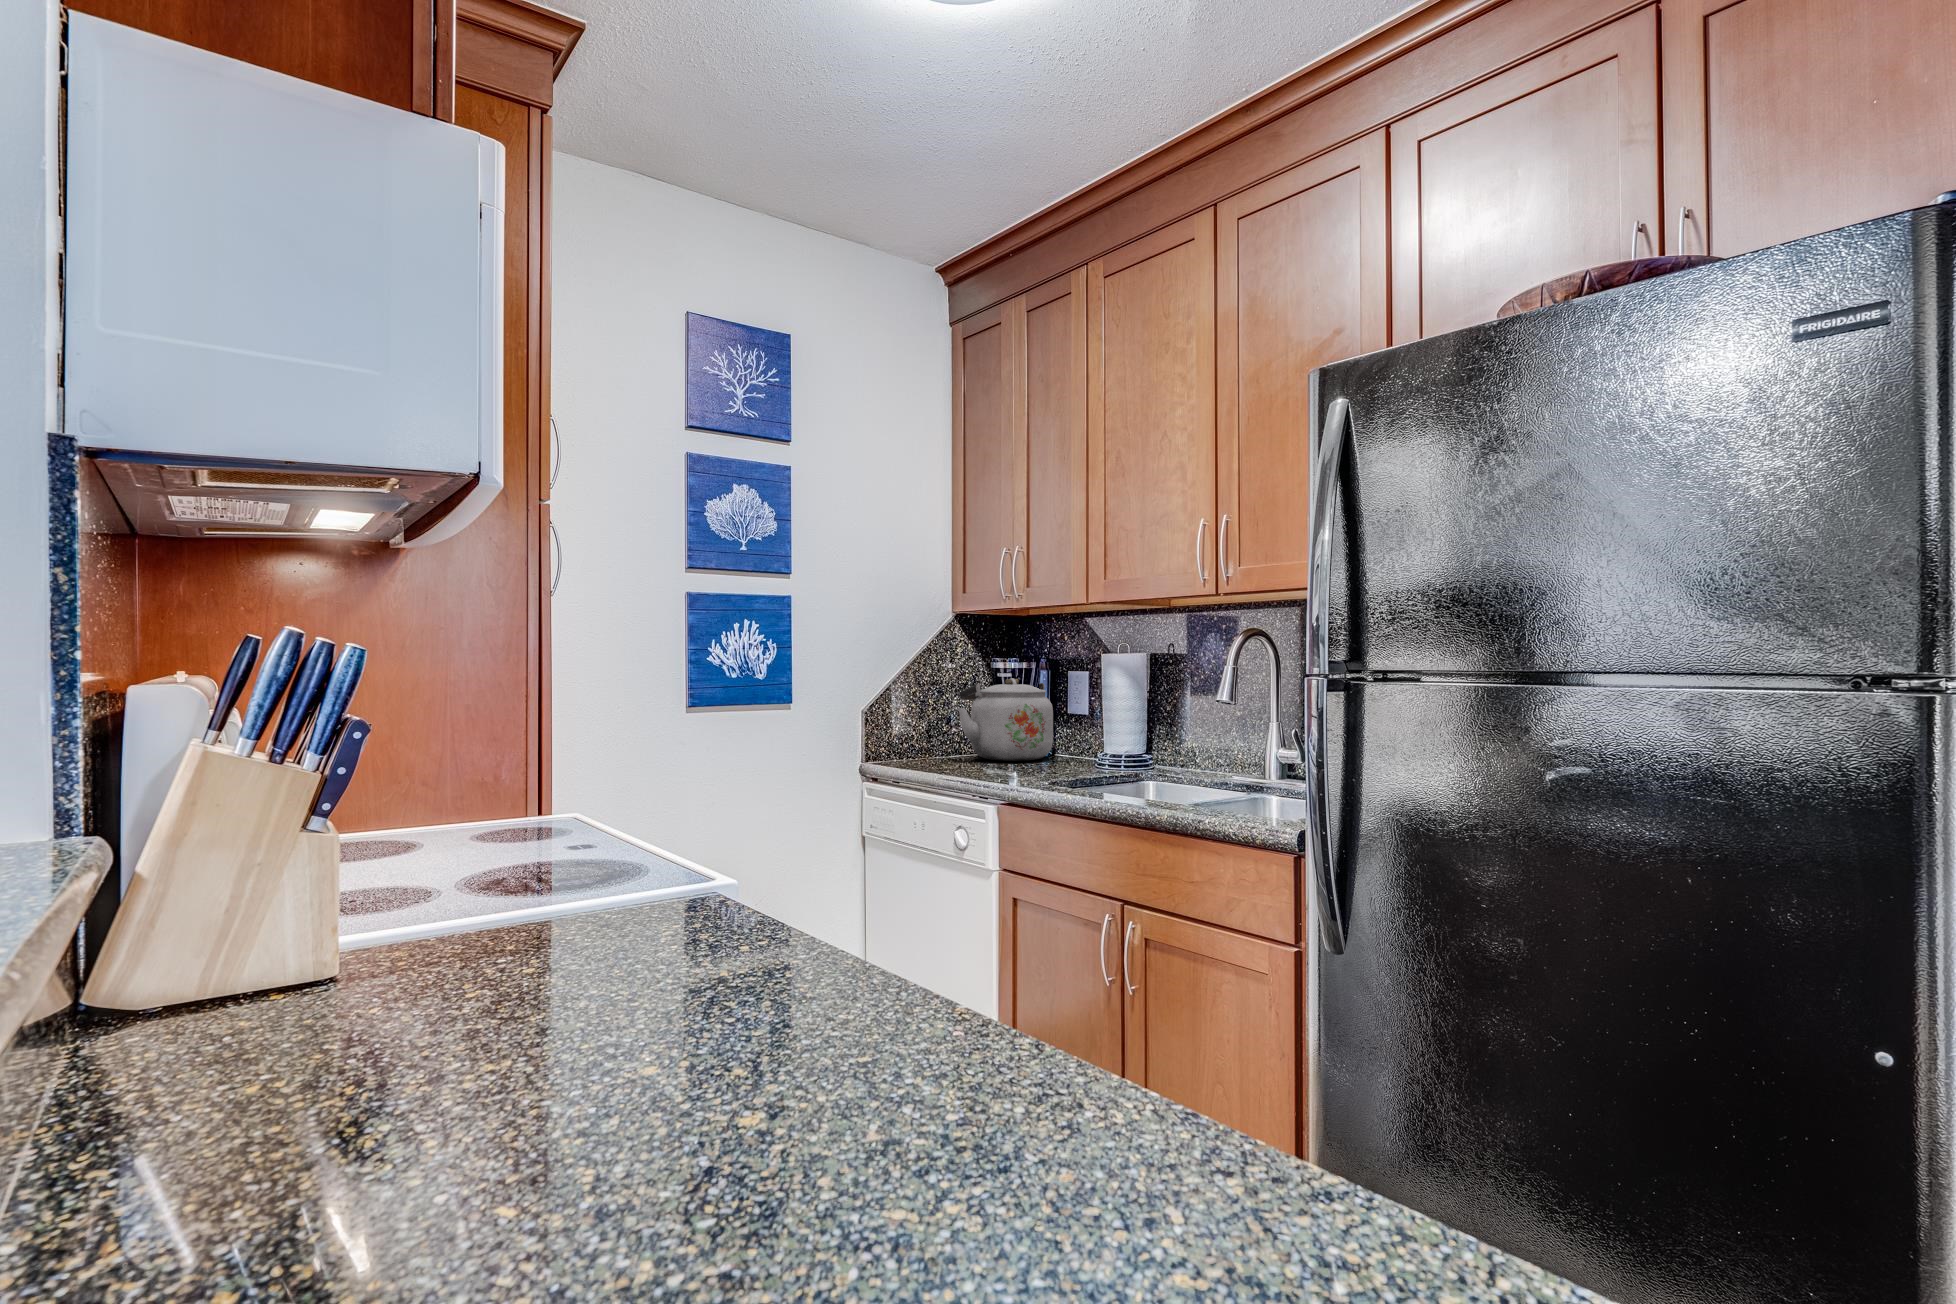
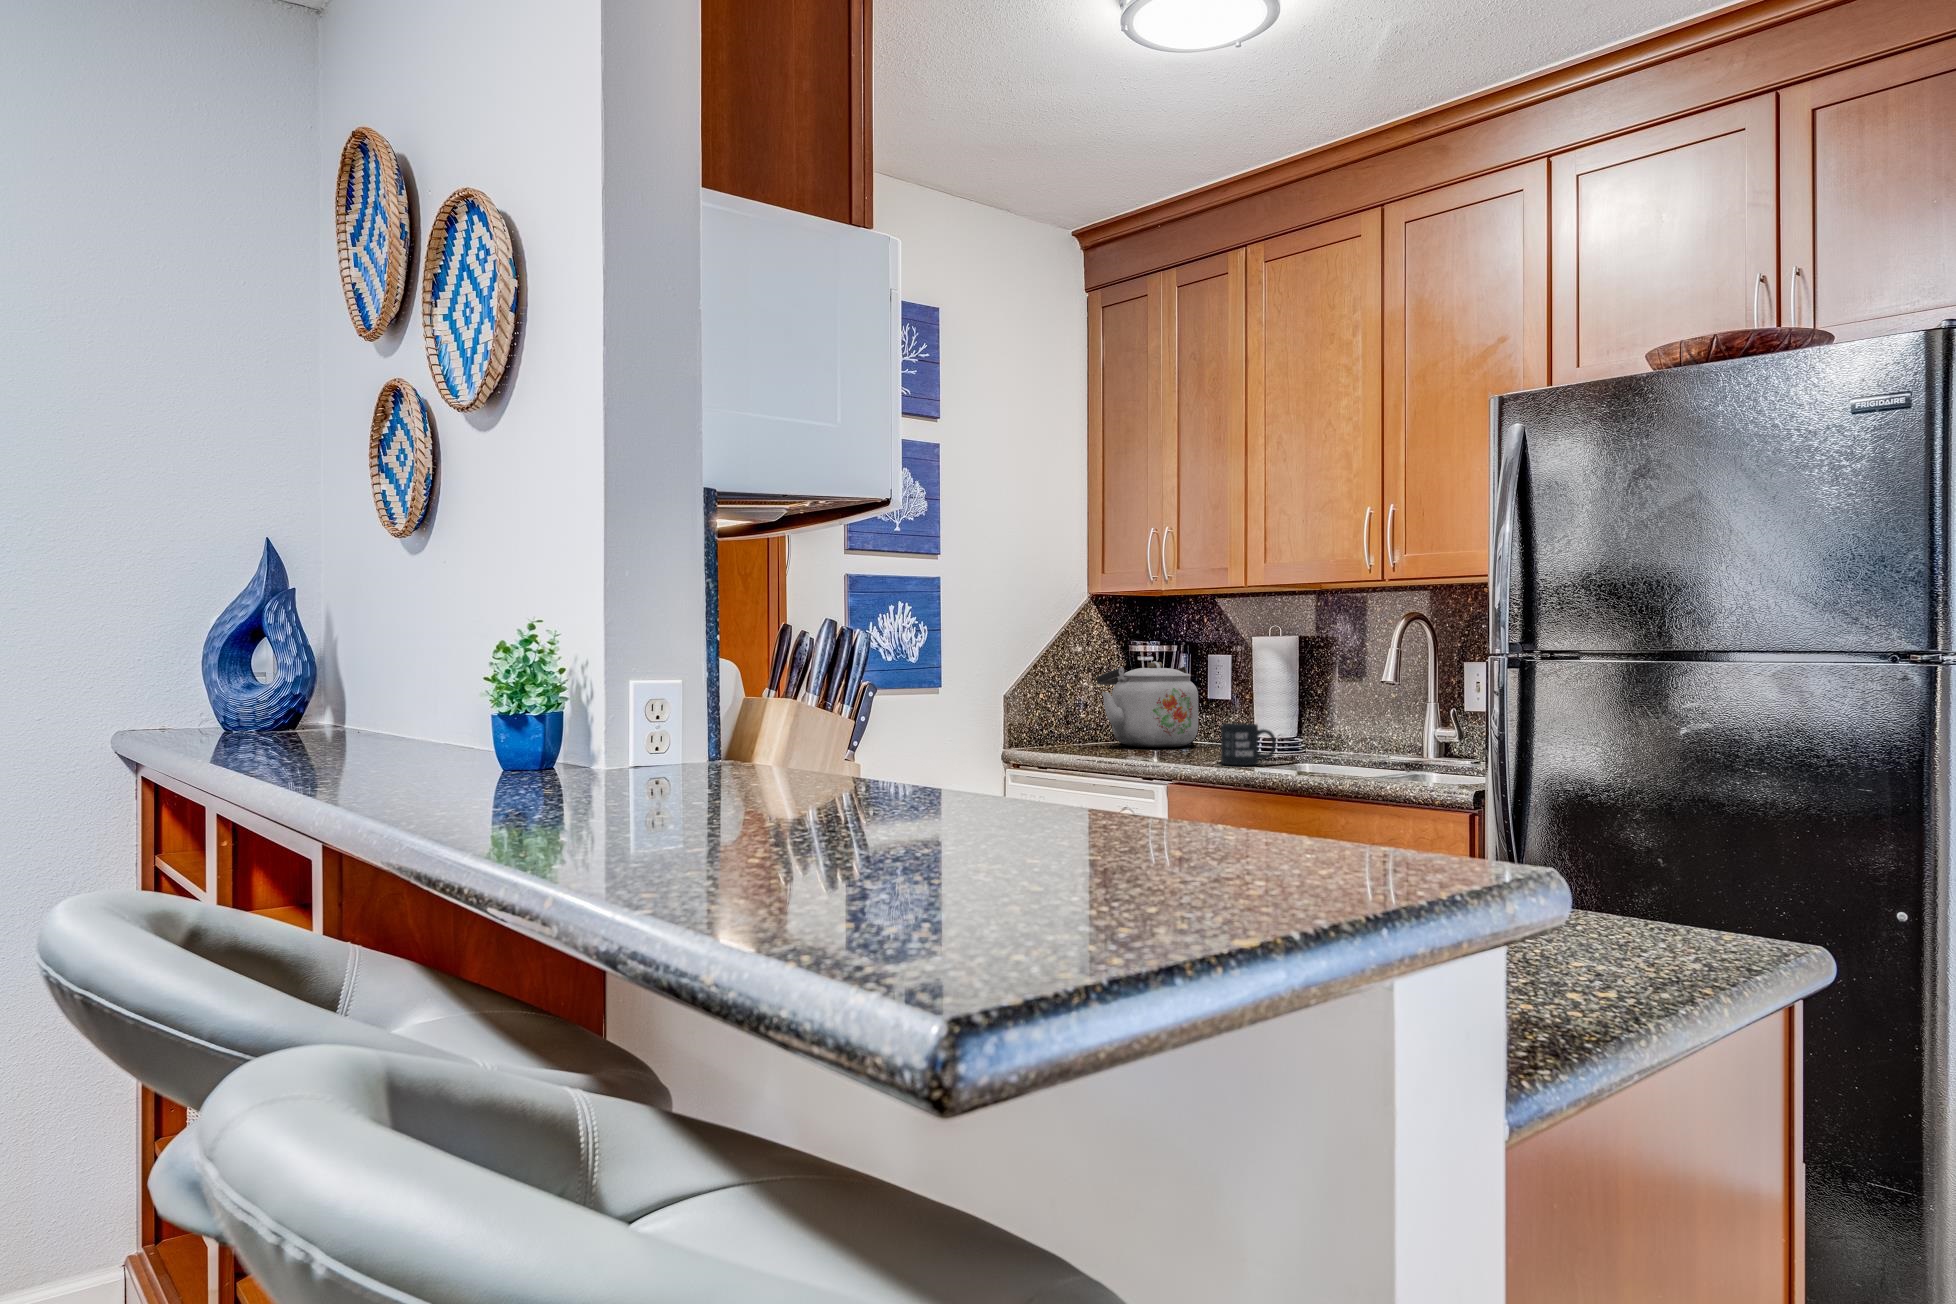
mug: none [1052,742,1108,786] -> present [1221,723,1276,765]

